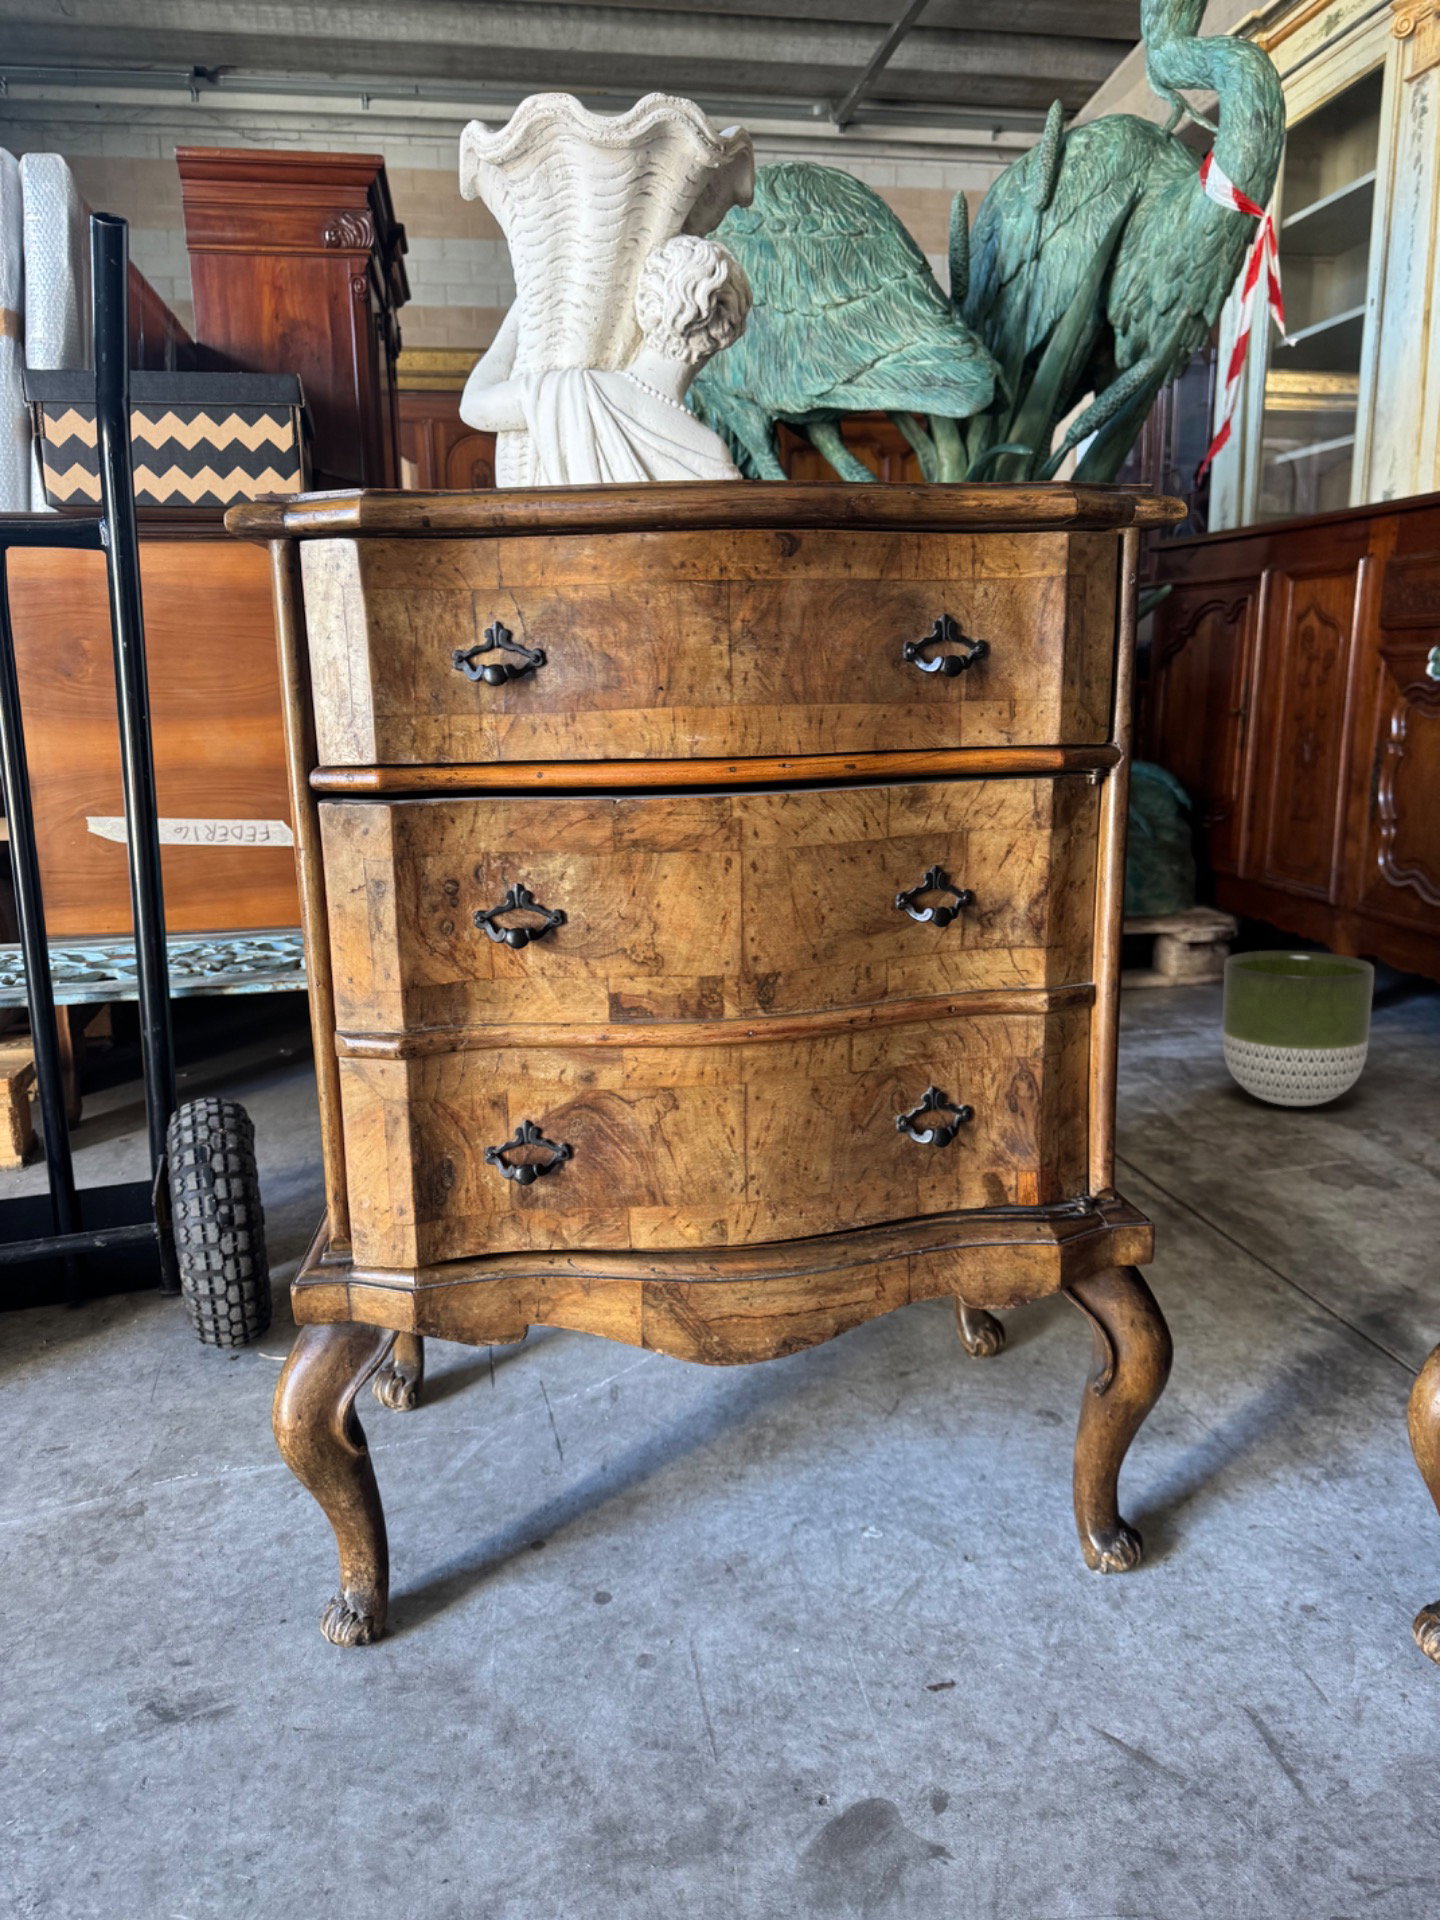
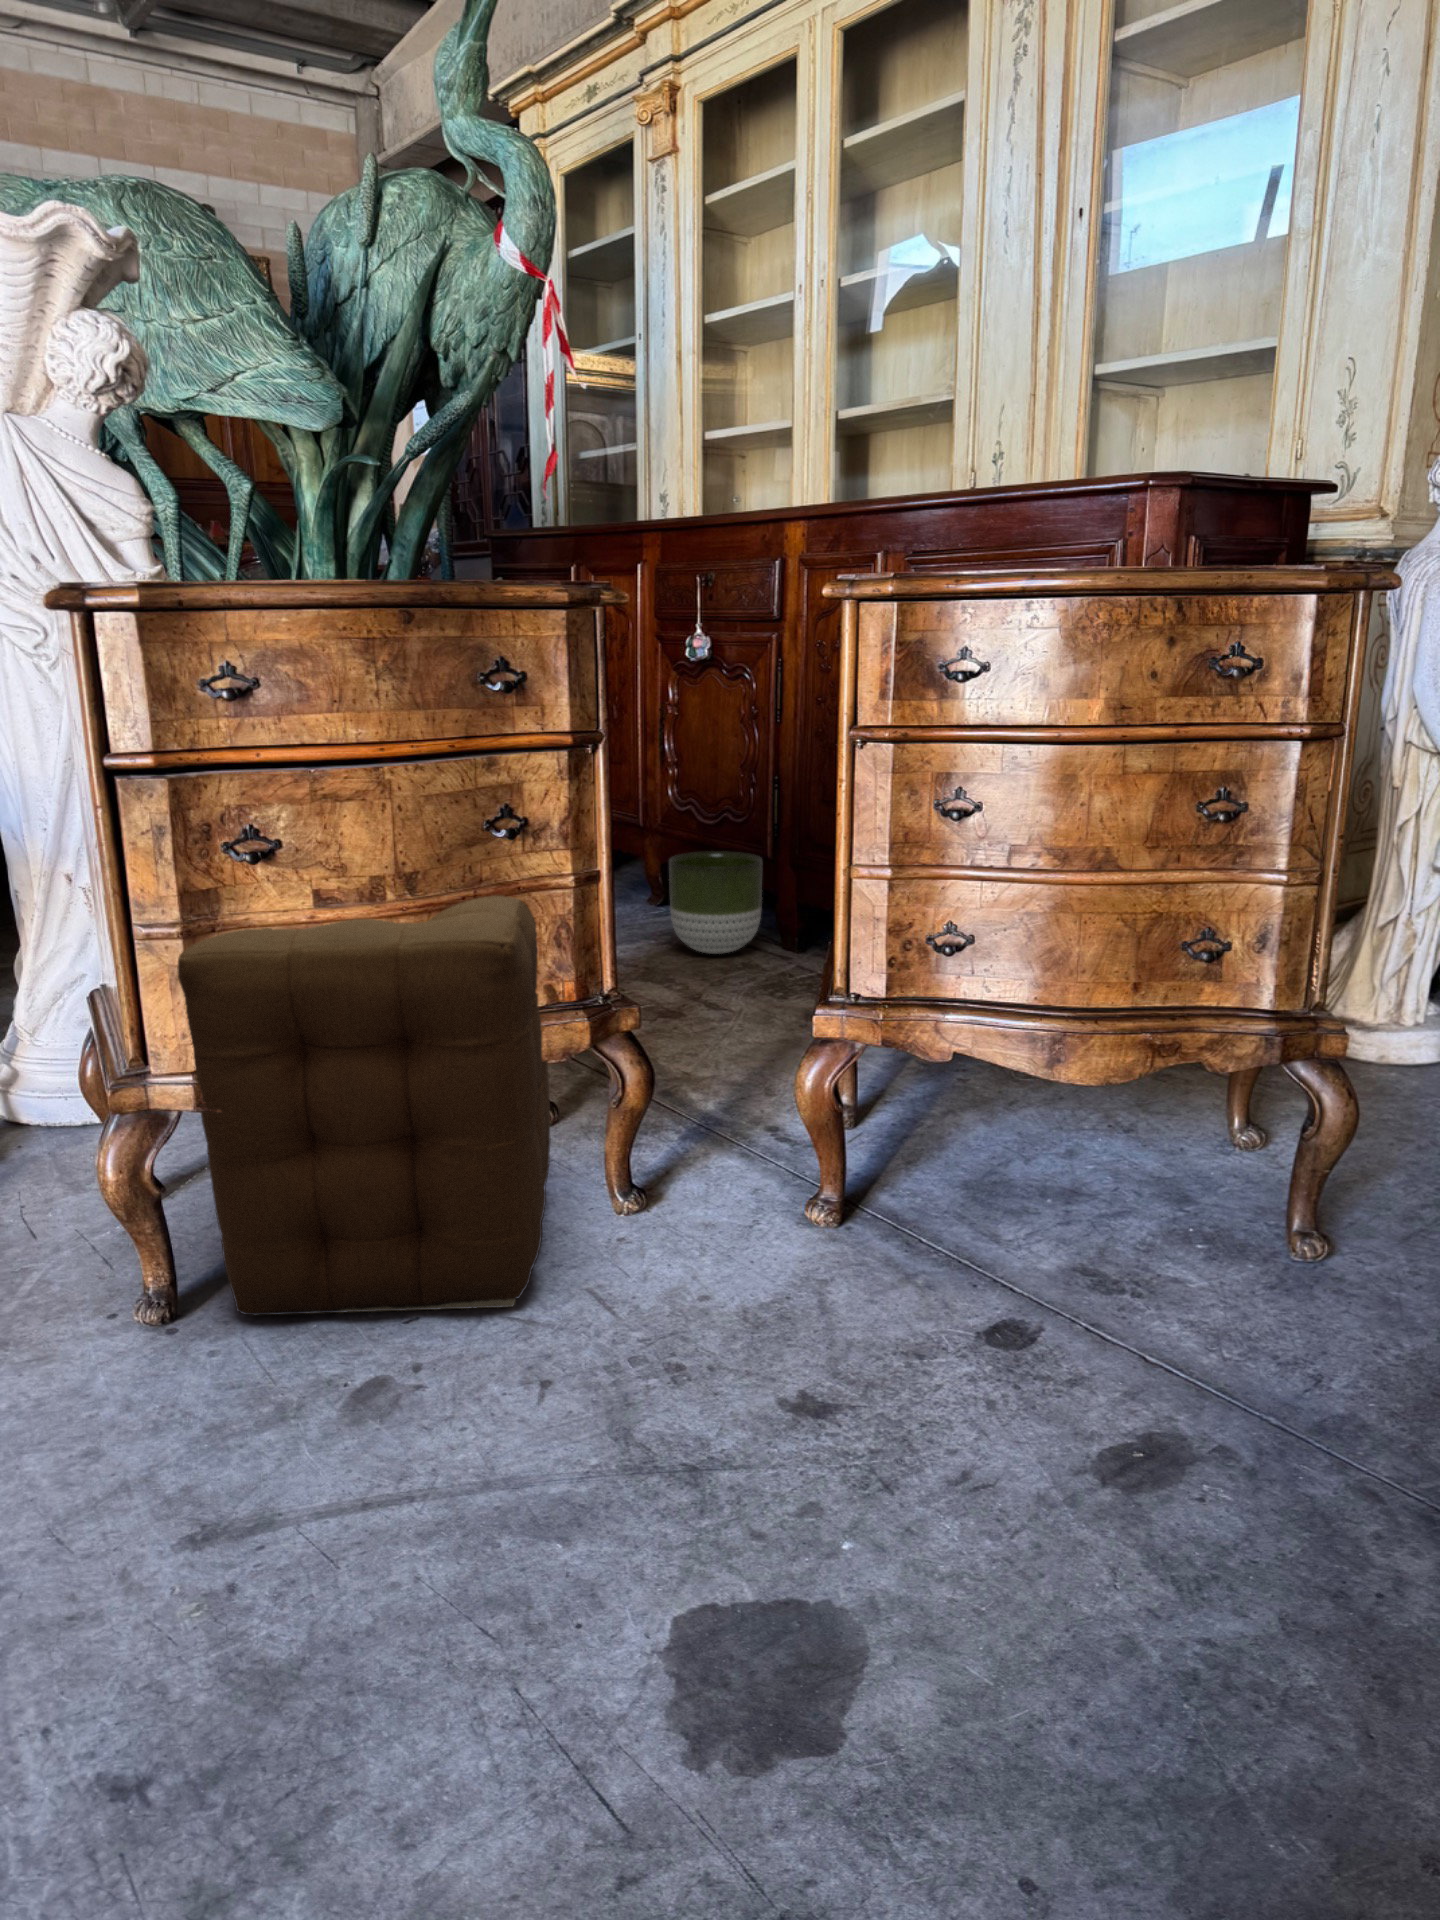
ottoman: none [395,977,992,1737] -> present [177,896,550,1315]

